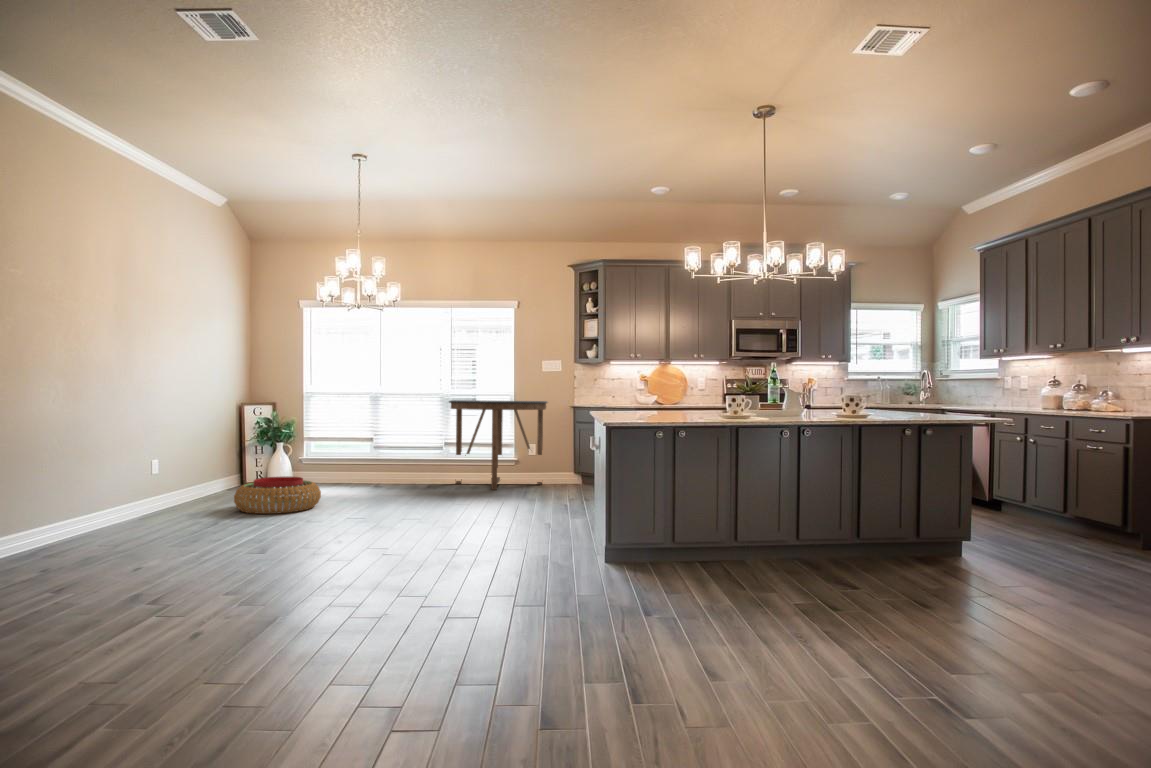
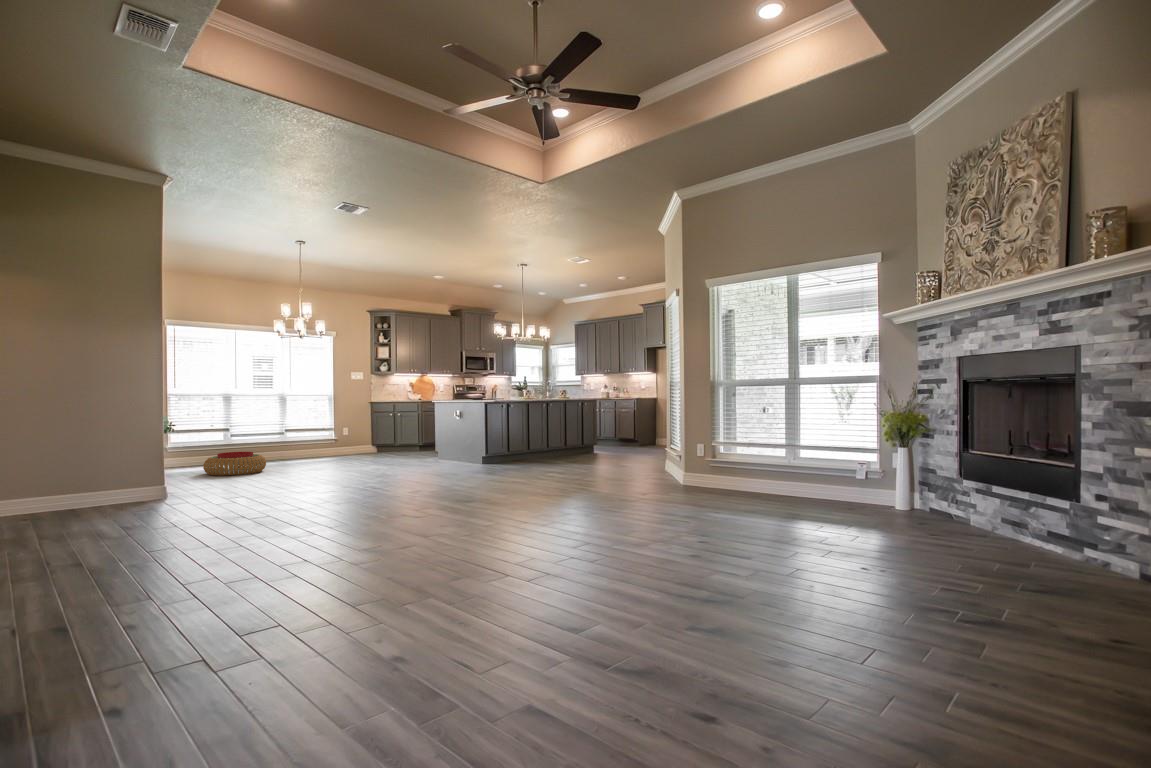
console table: present [449,400,547,490] -> none [291,399,363,456]

